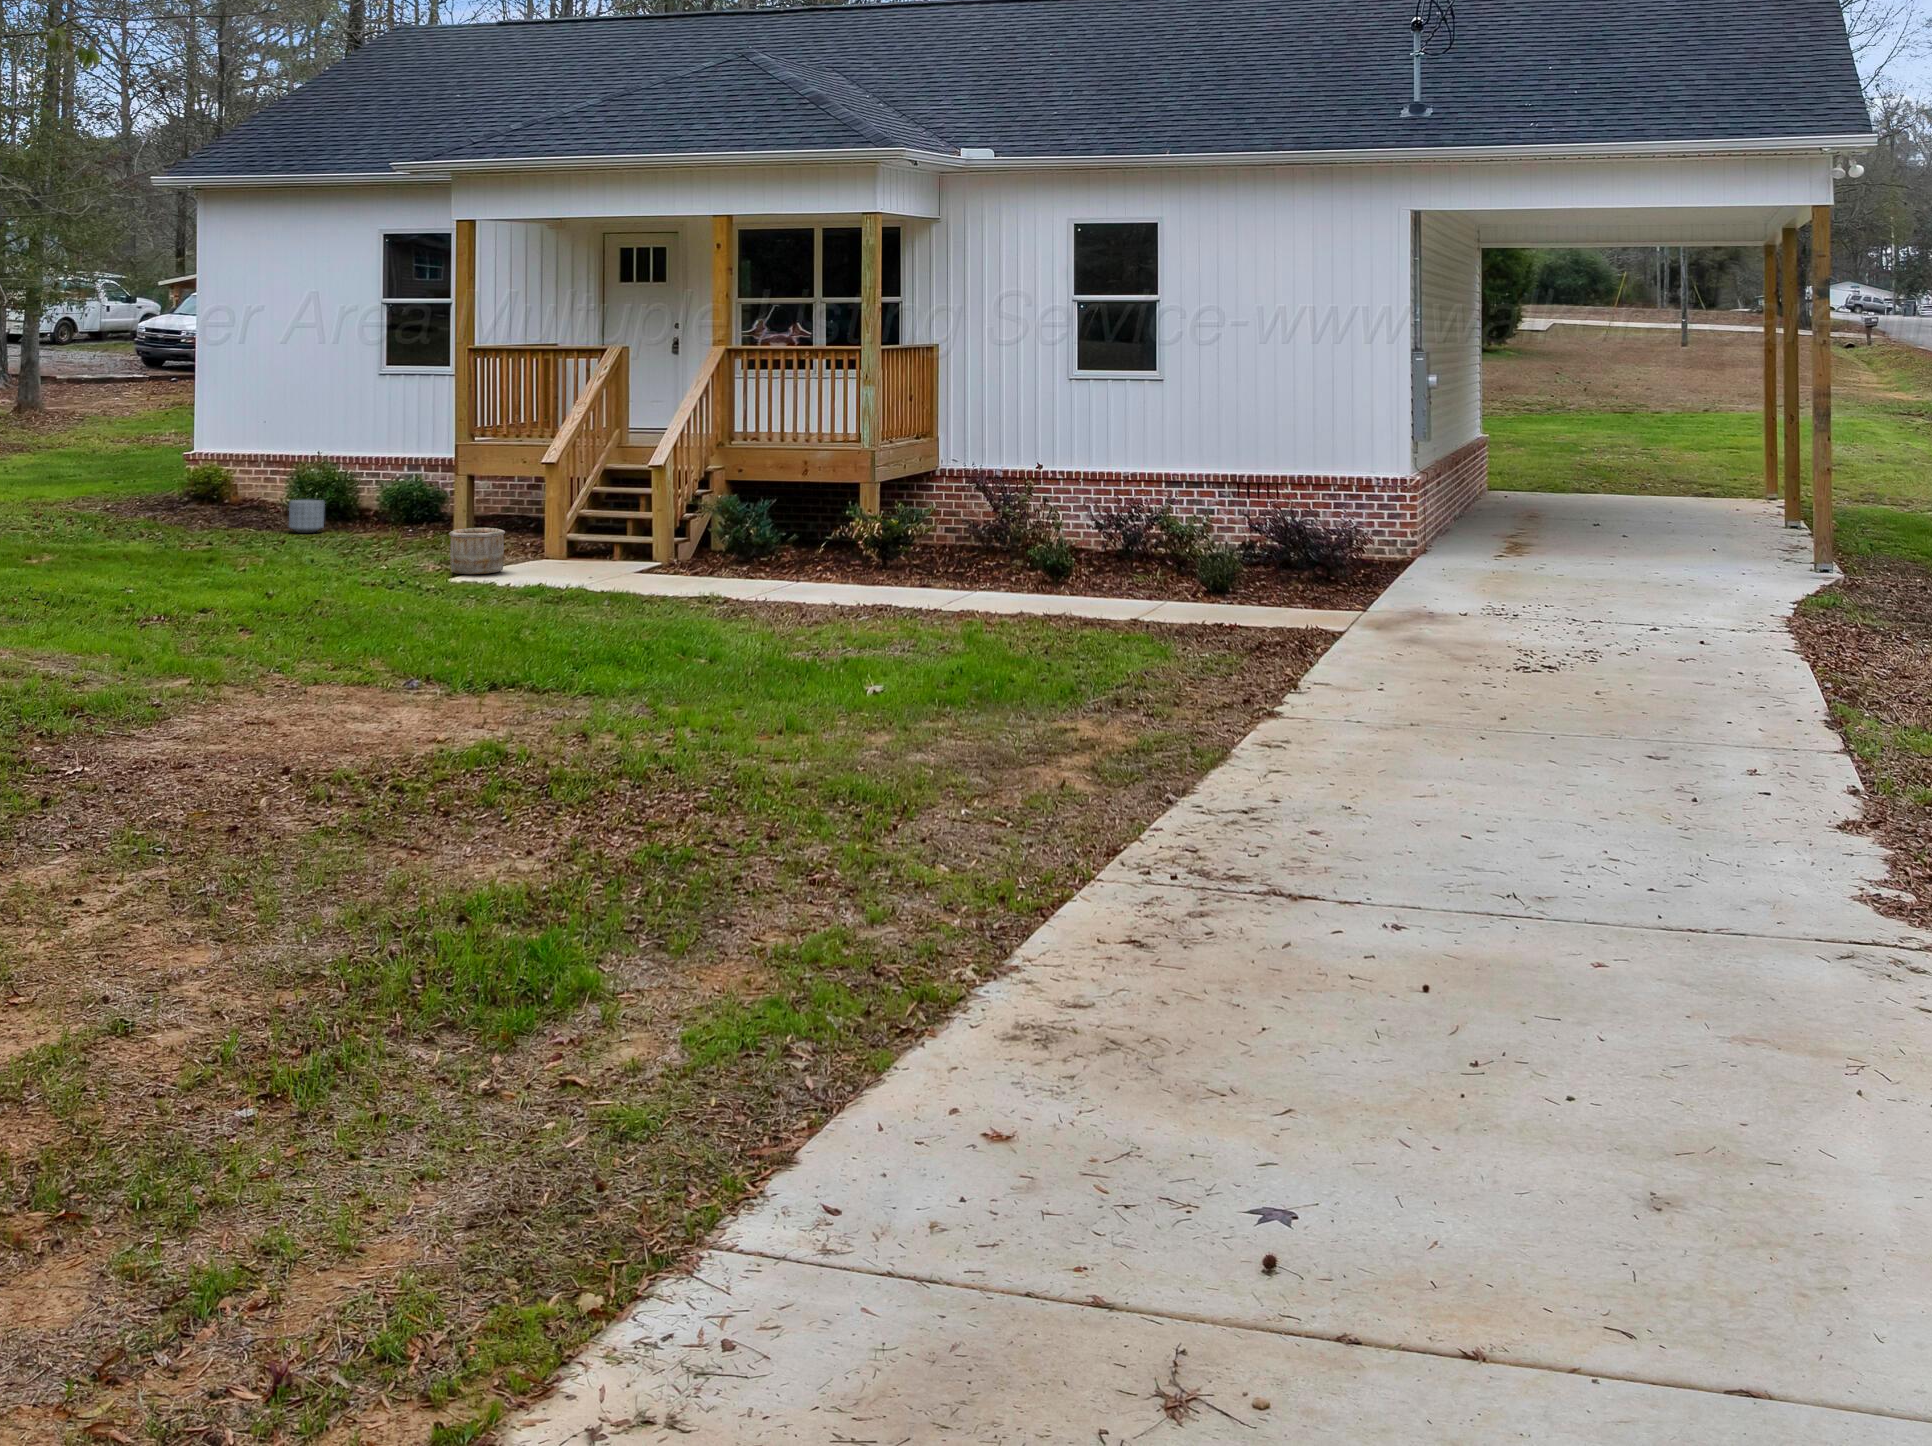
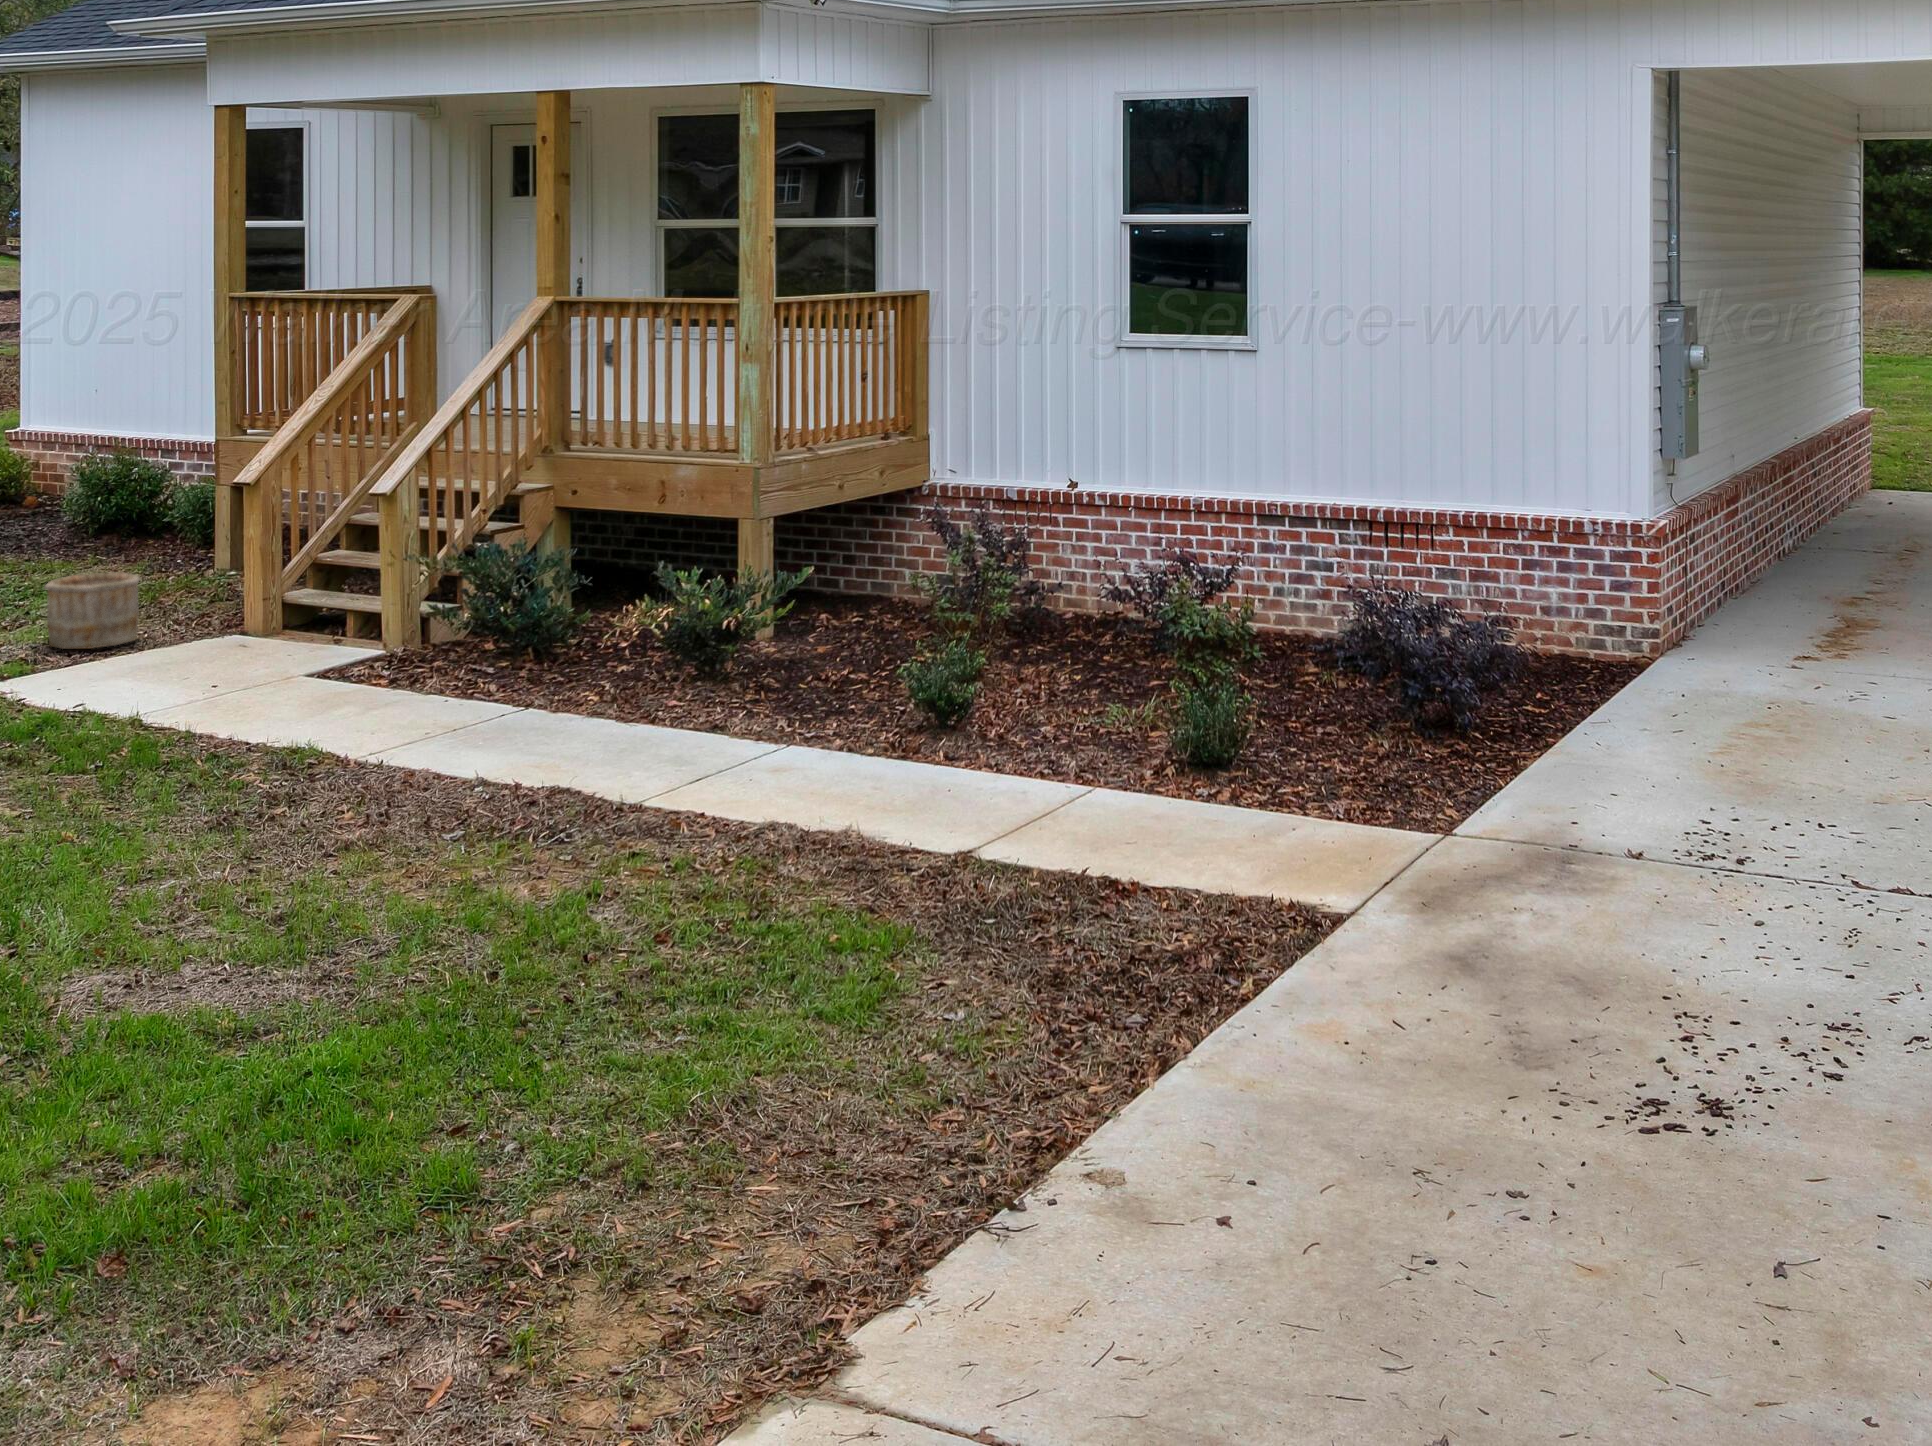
planter: present [289,500,325,533] -> none [54,502,107,550]

